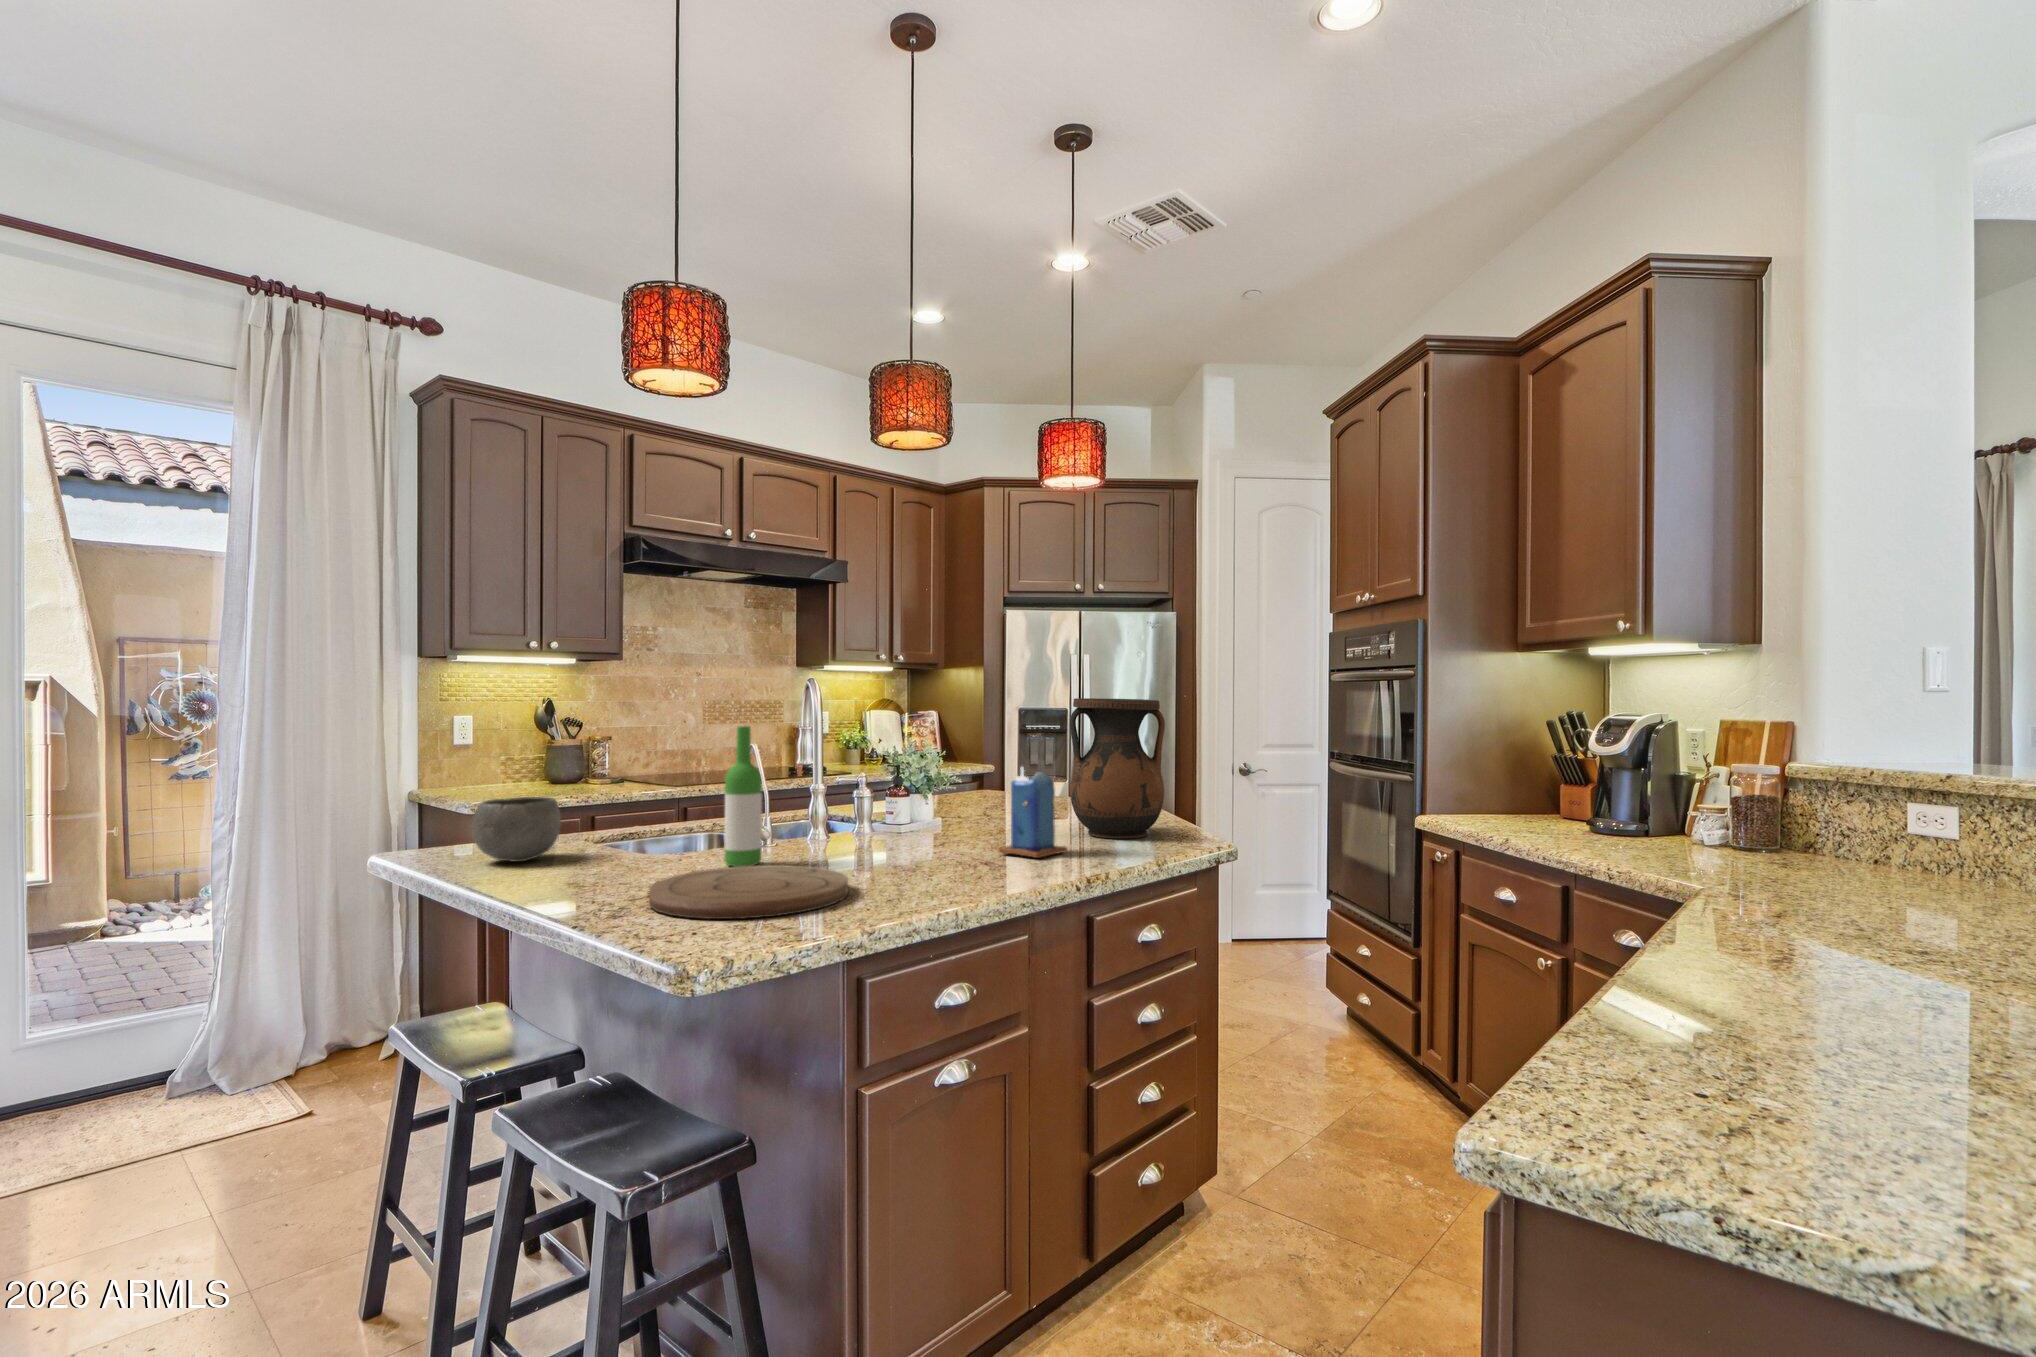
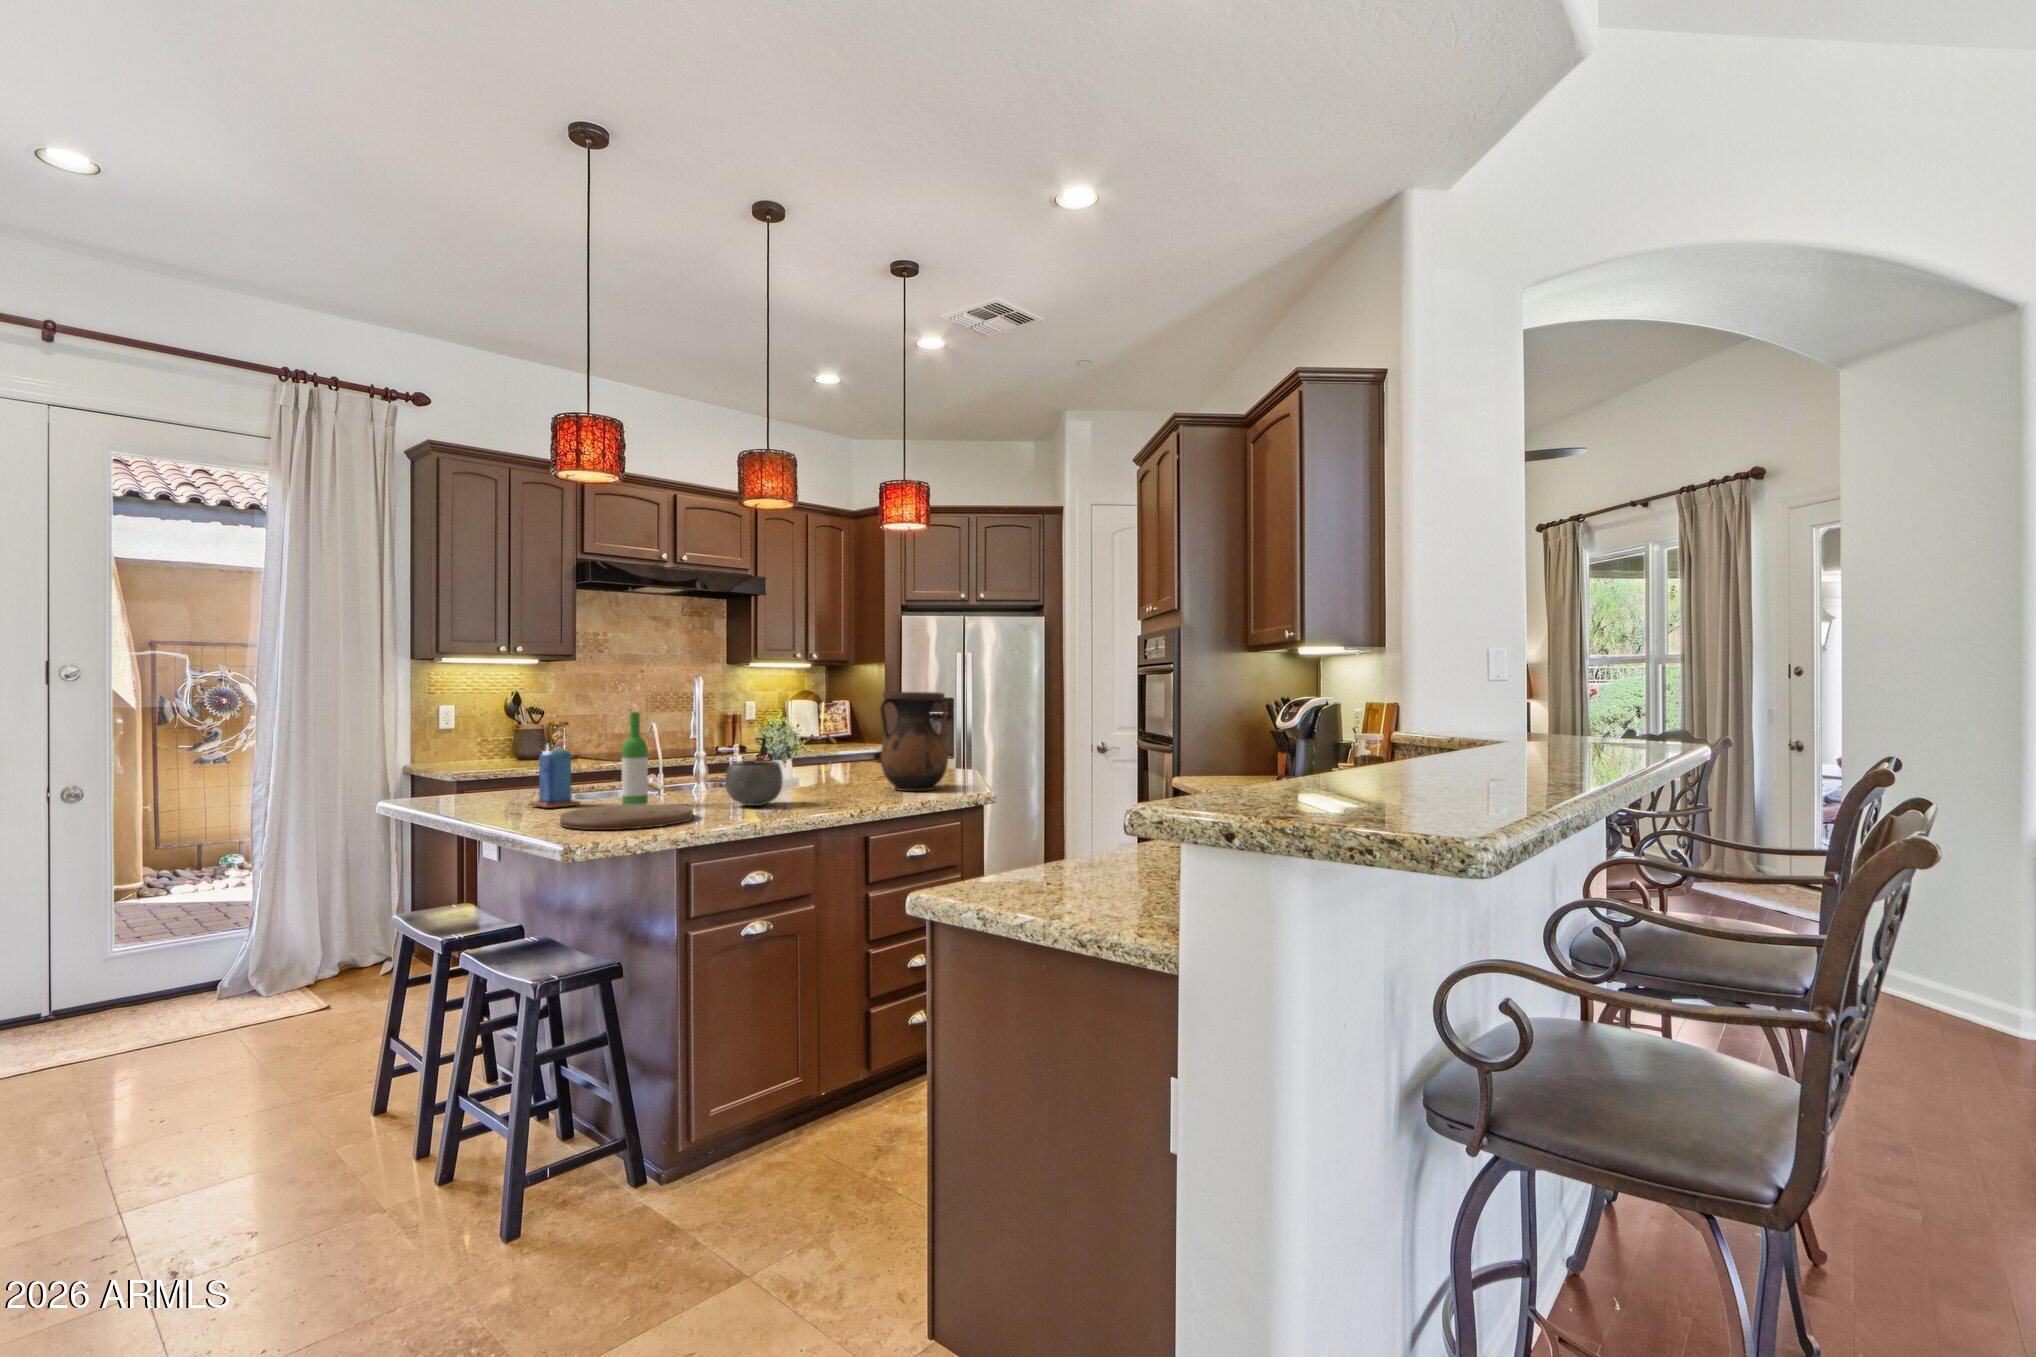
candle: present [999,767,1067,858] -> present [530,745,580,808]
ceramic bowl: present [472,796,561,862] -> present [725,761,783,806]

